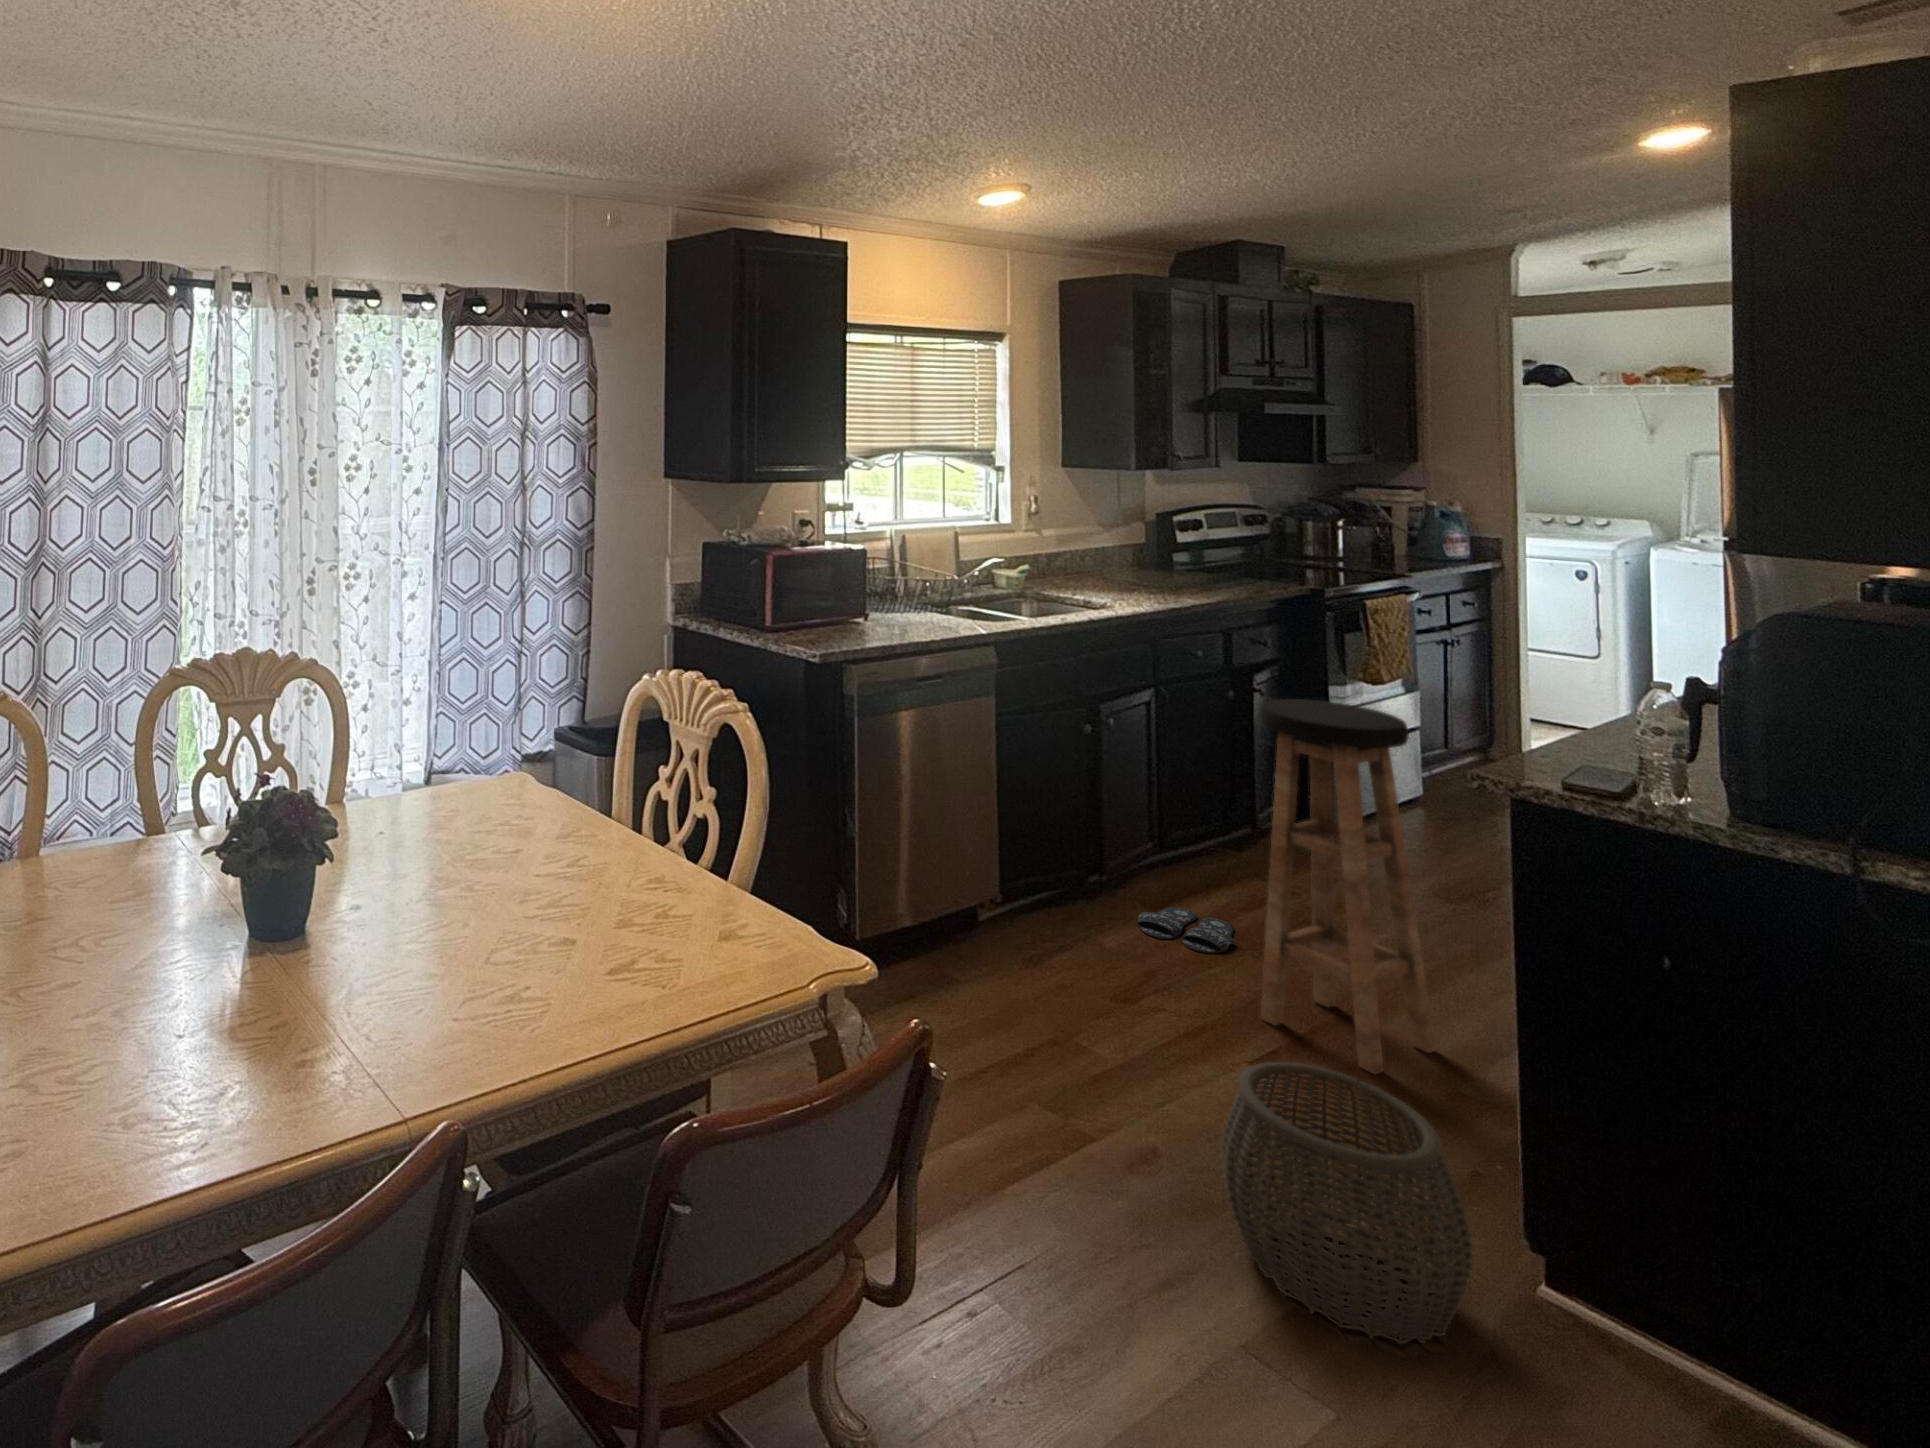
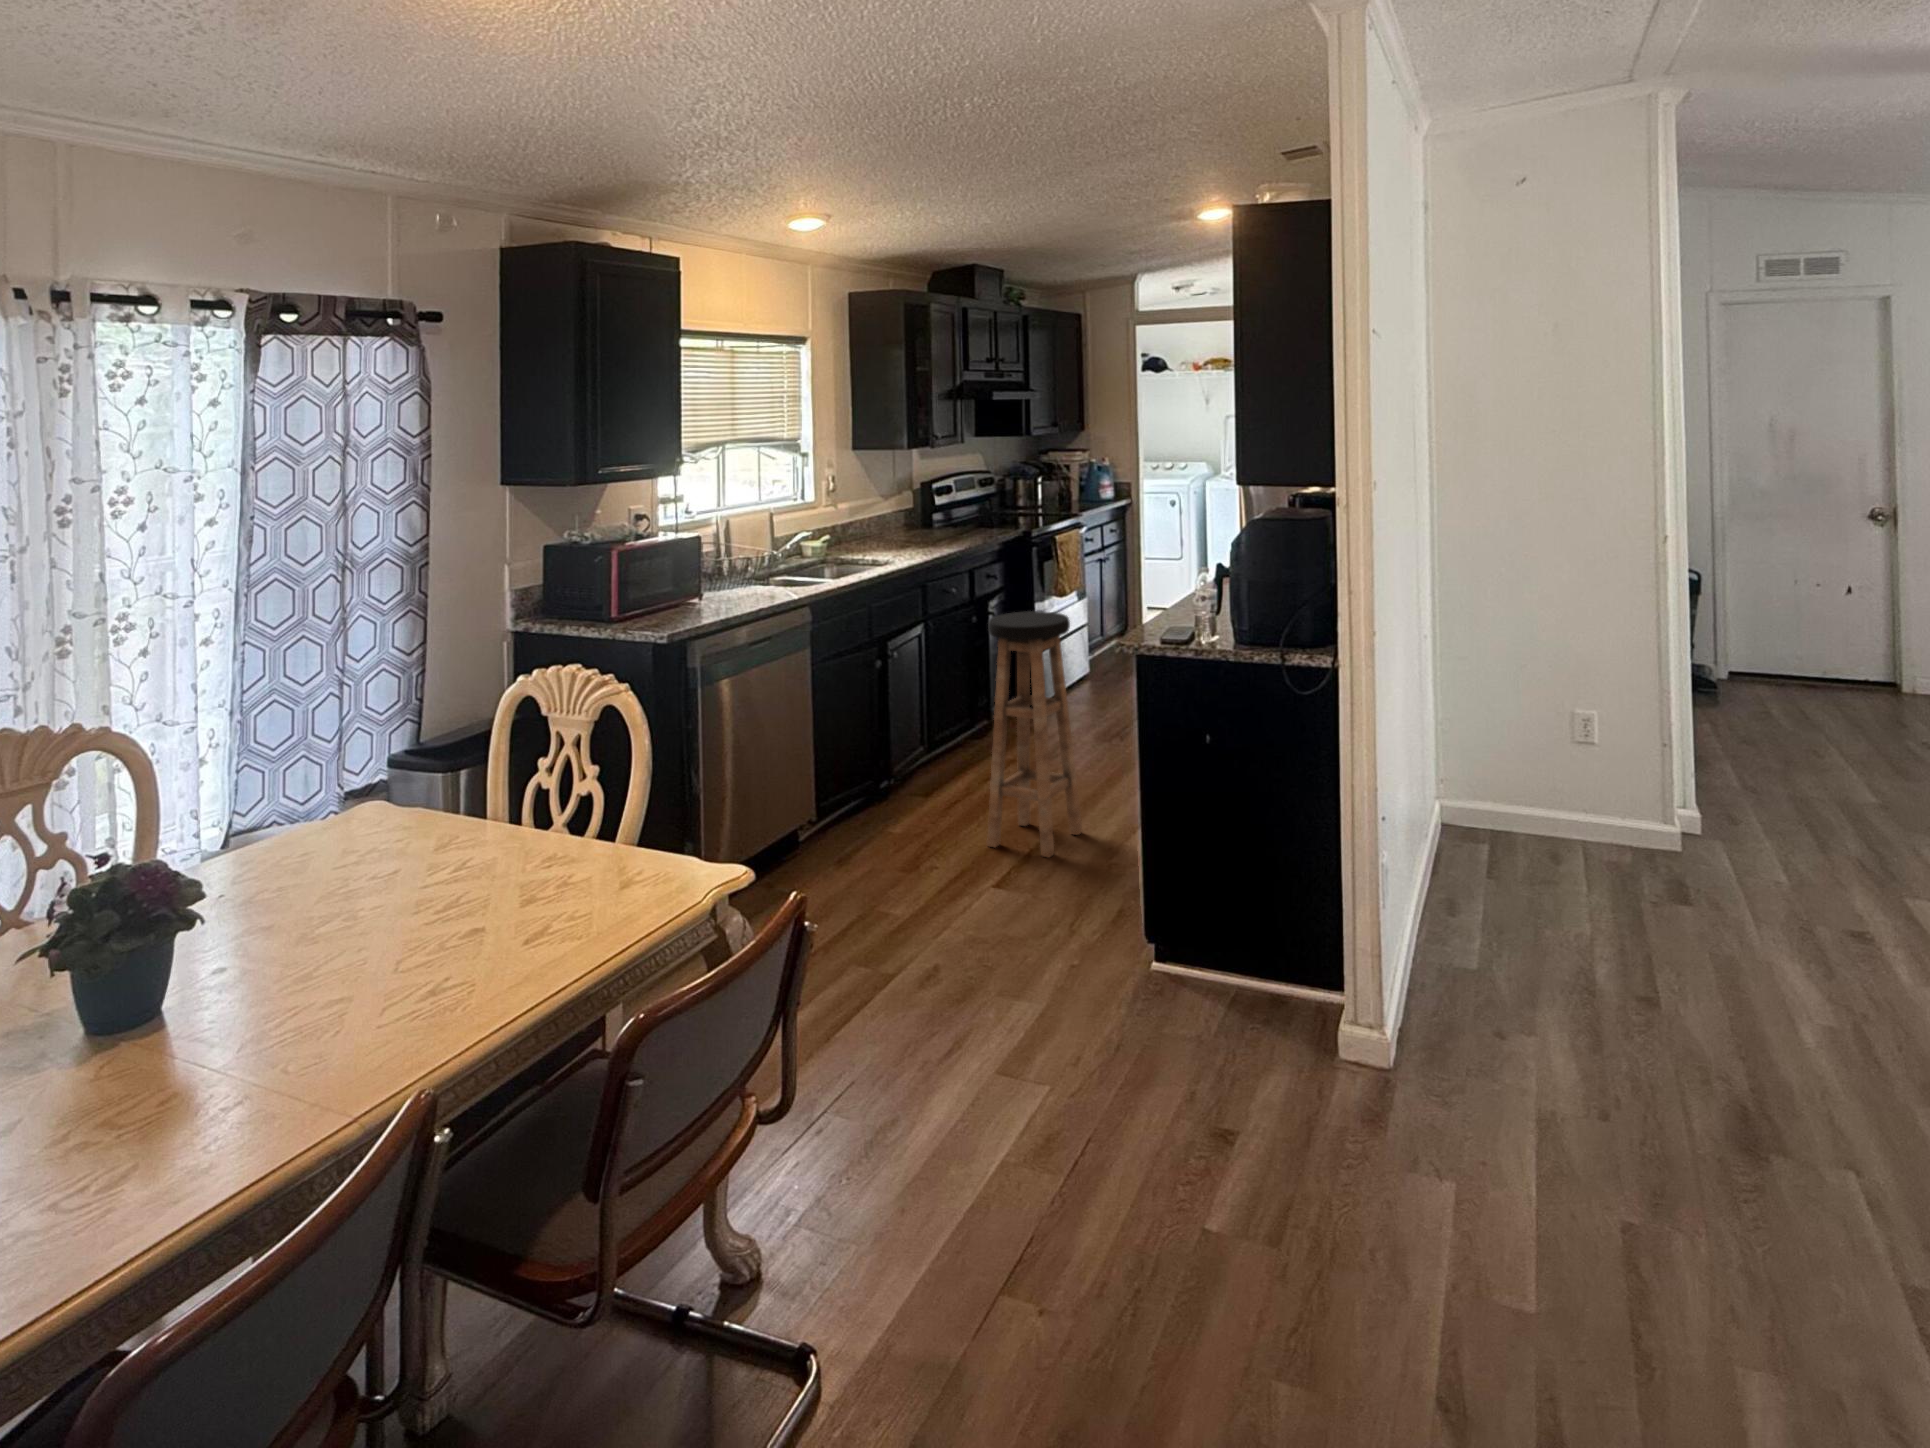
slippers: present [1138,907,1236,953] -> none [910,789,973,815]
woven basket: present [1220,1062,1474,1344] -> none [962,849,1090,1003]

